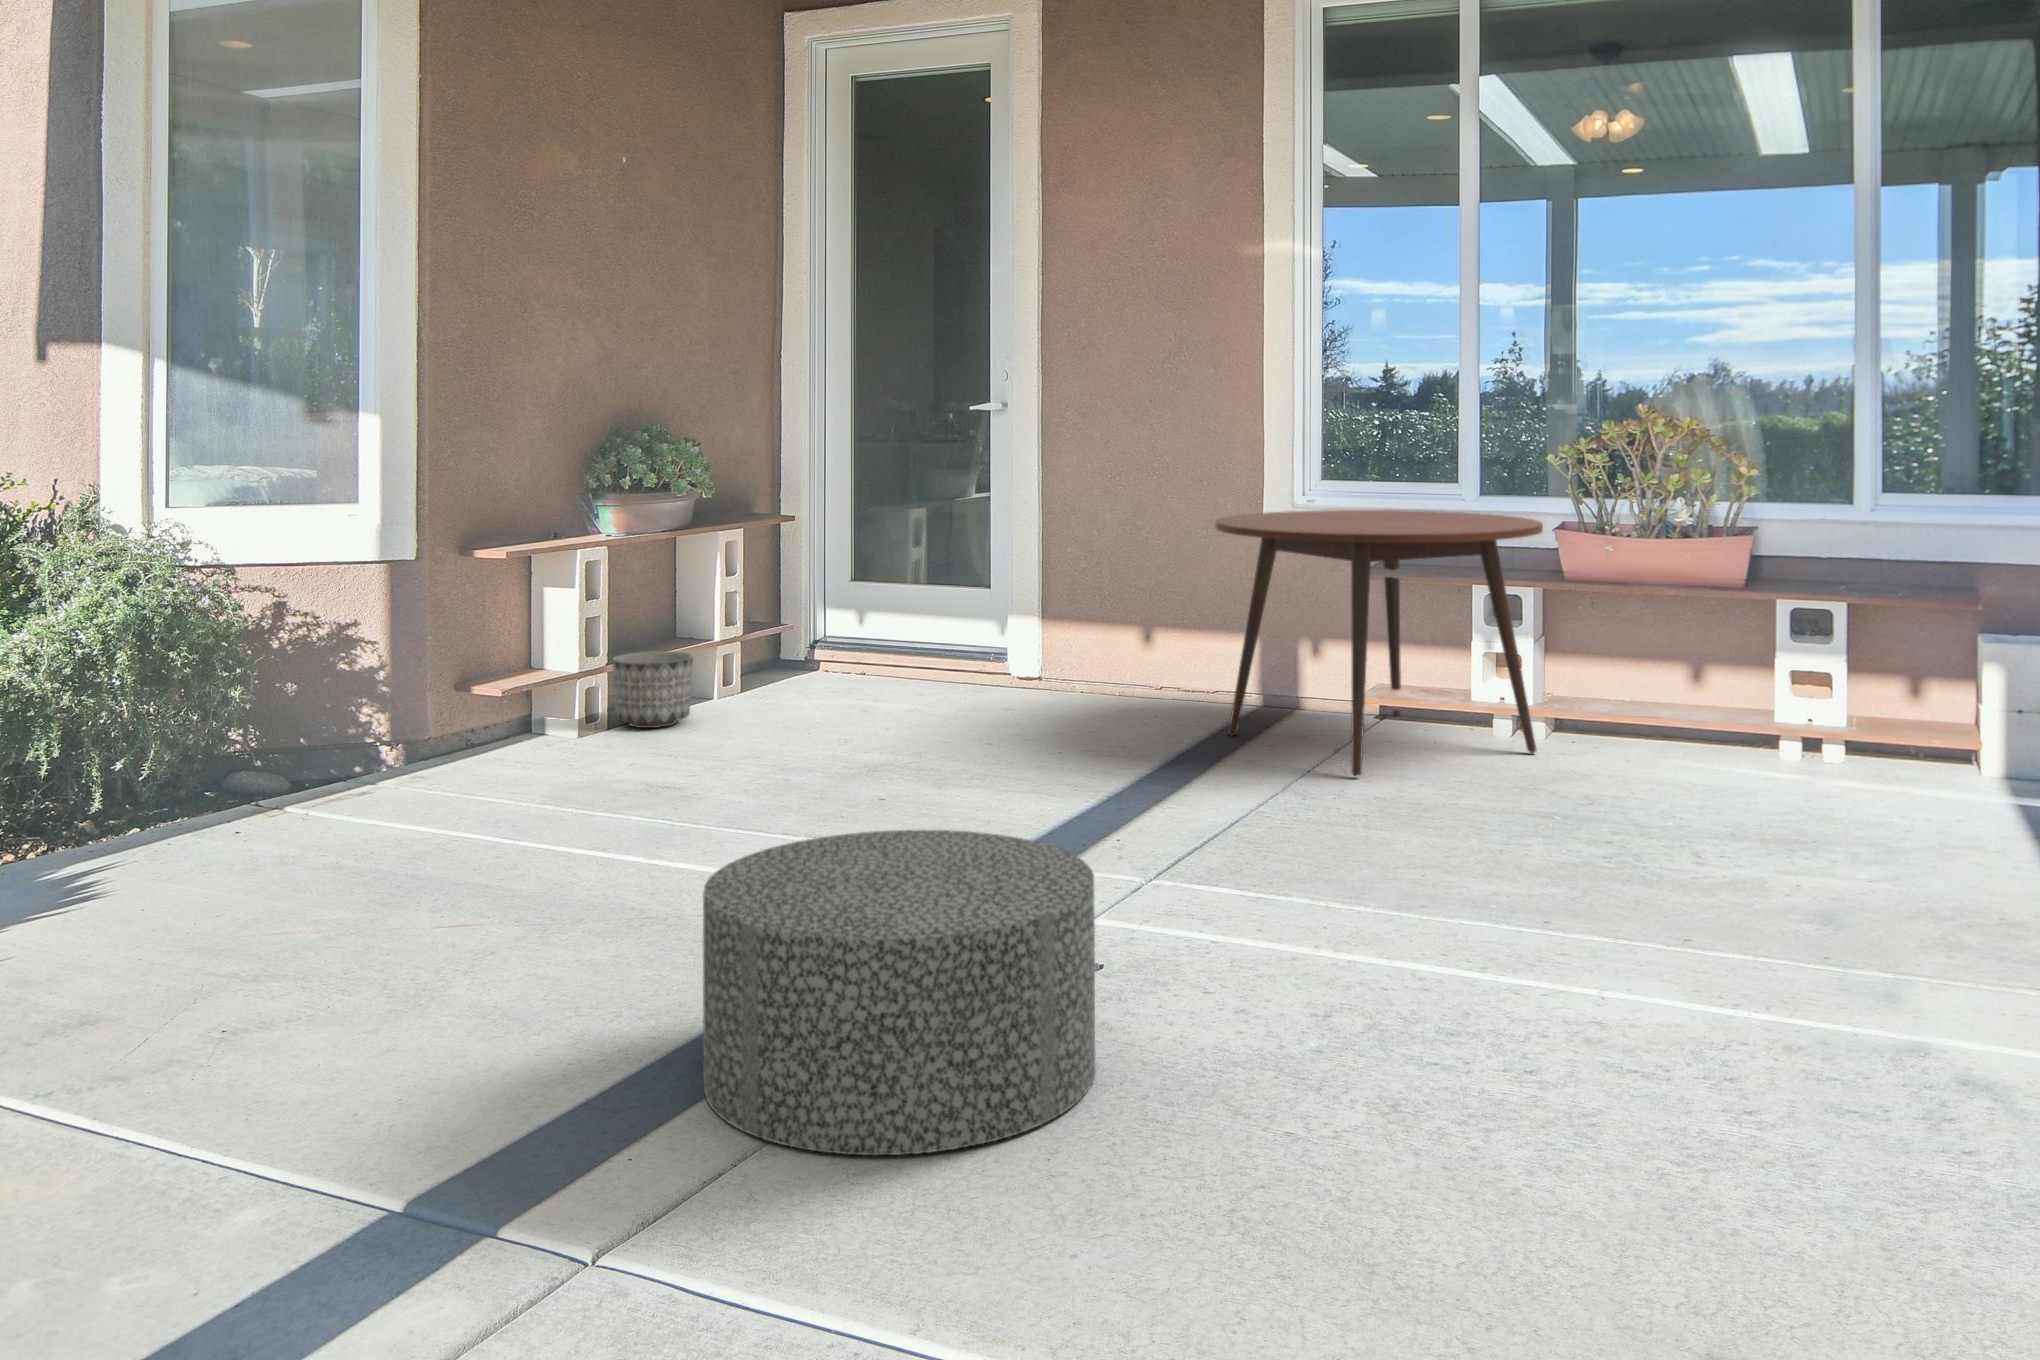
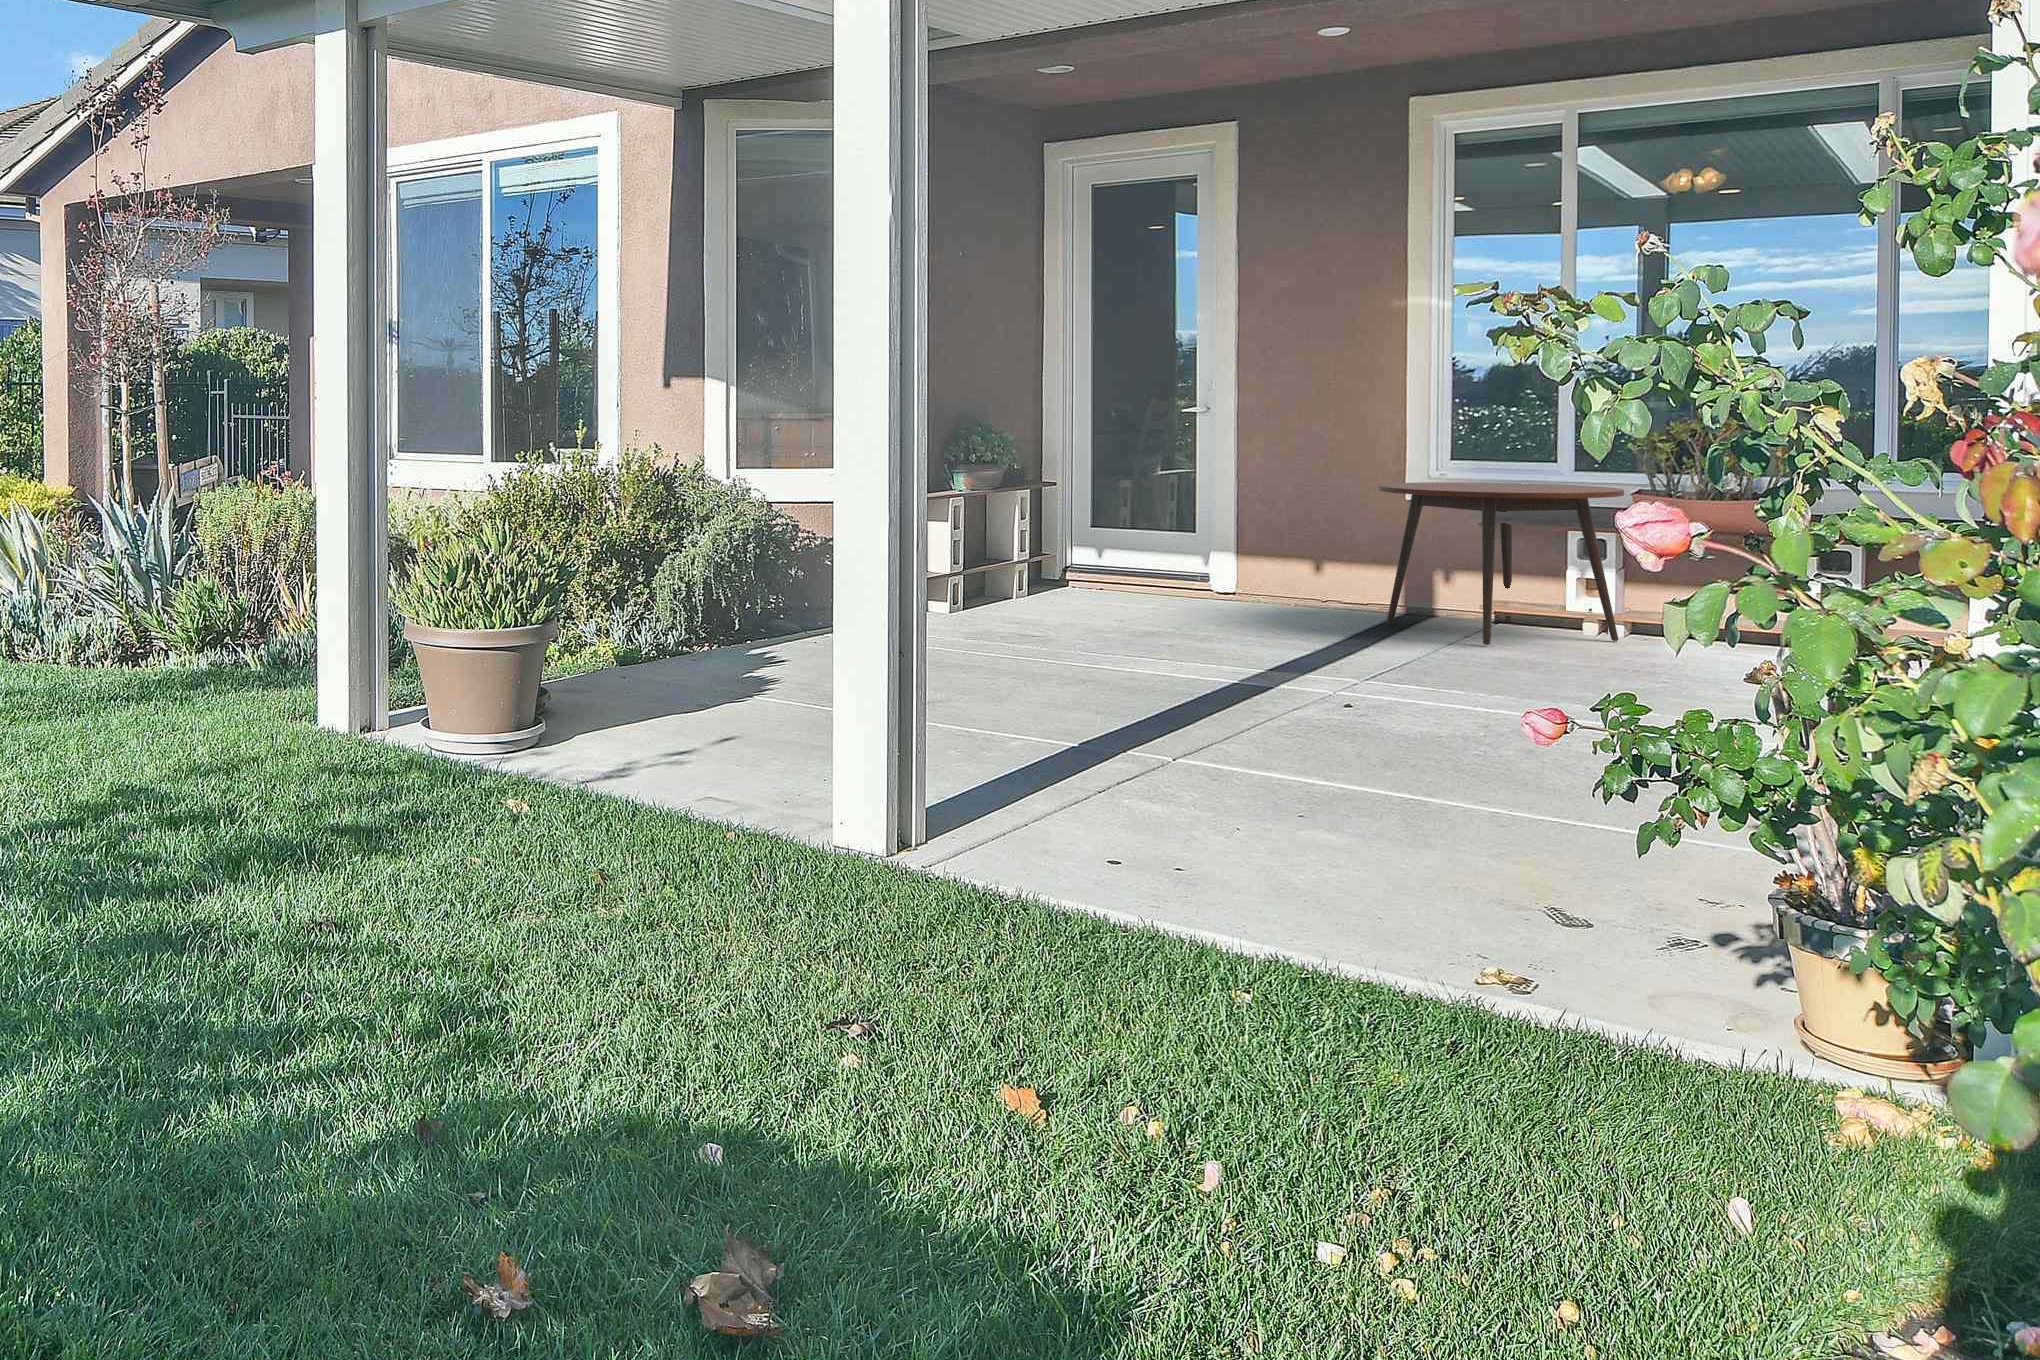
planter: present [612,651,693,728] -> none [967,562,1017,606]
ottoman: present [703,830,1095,1155] -> none [1172,621,1374,742]

